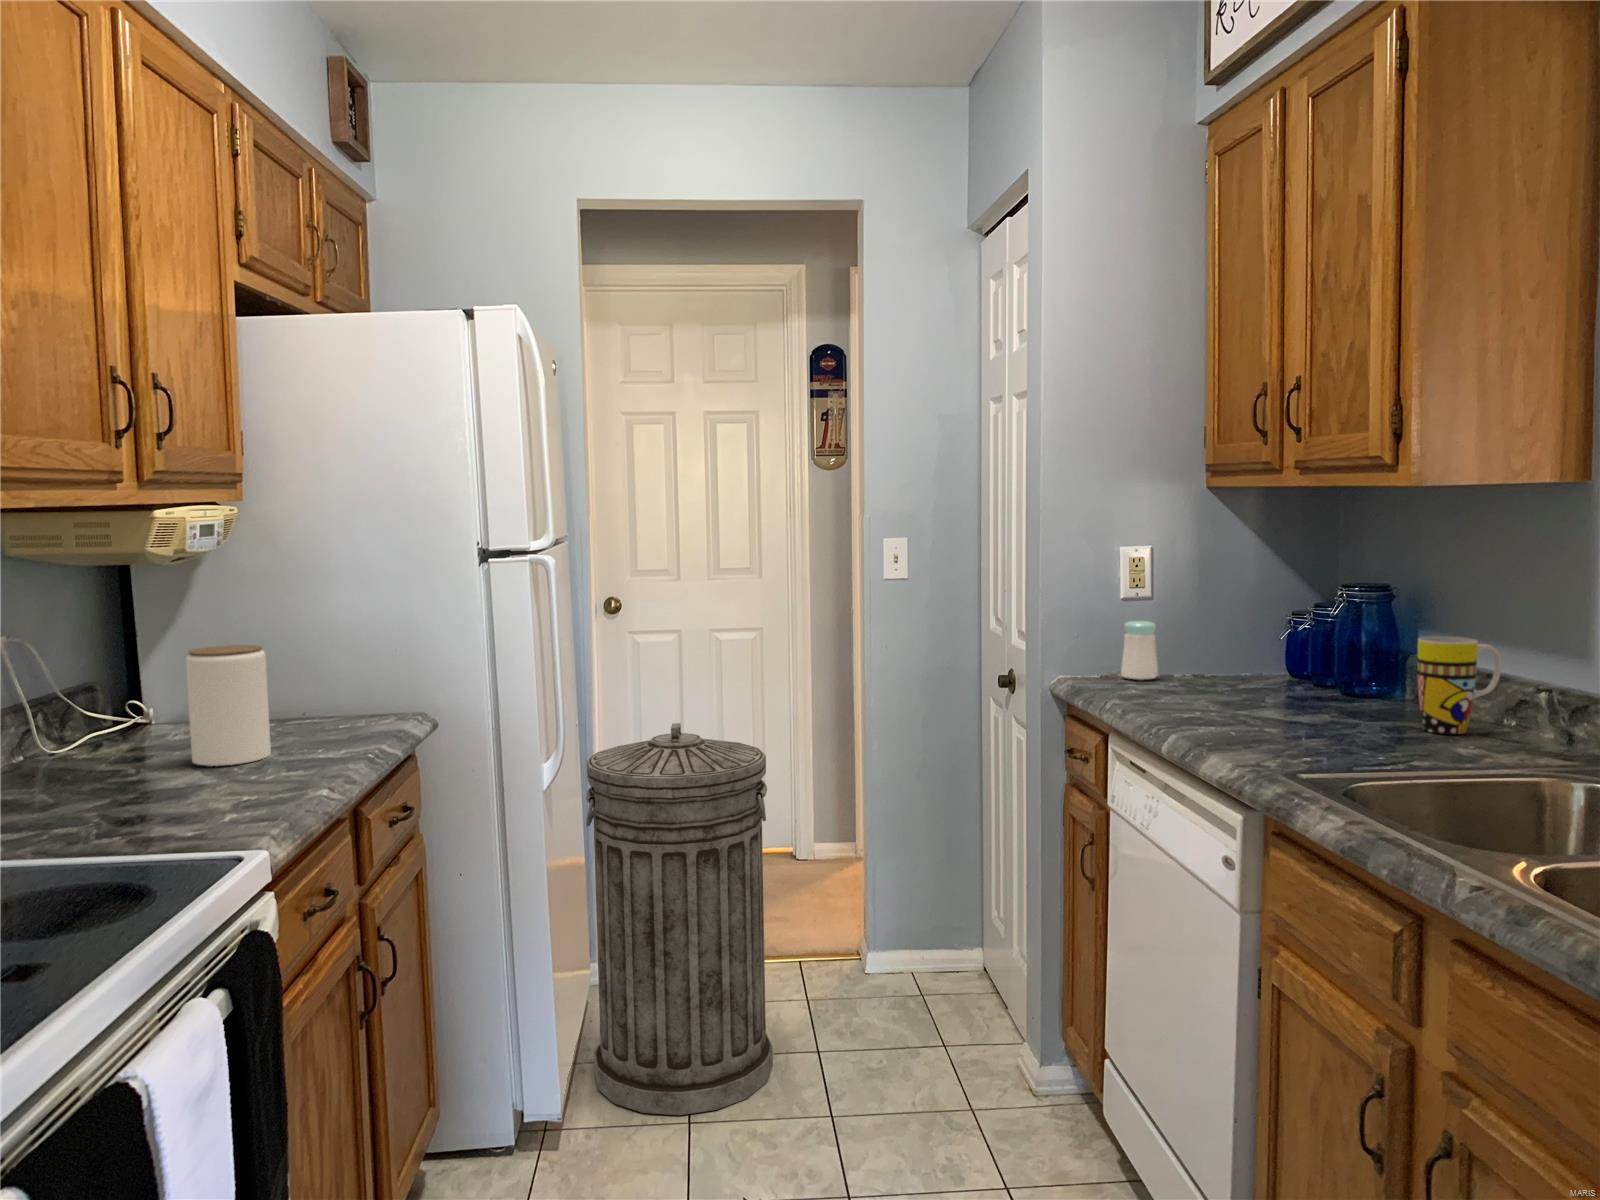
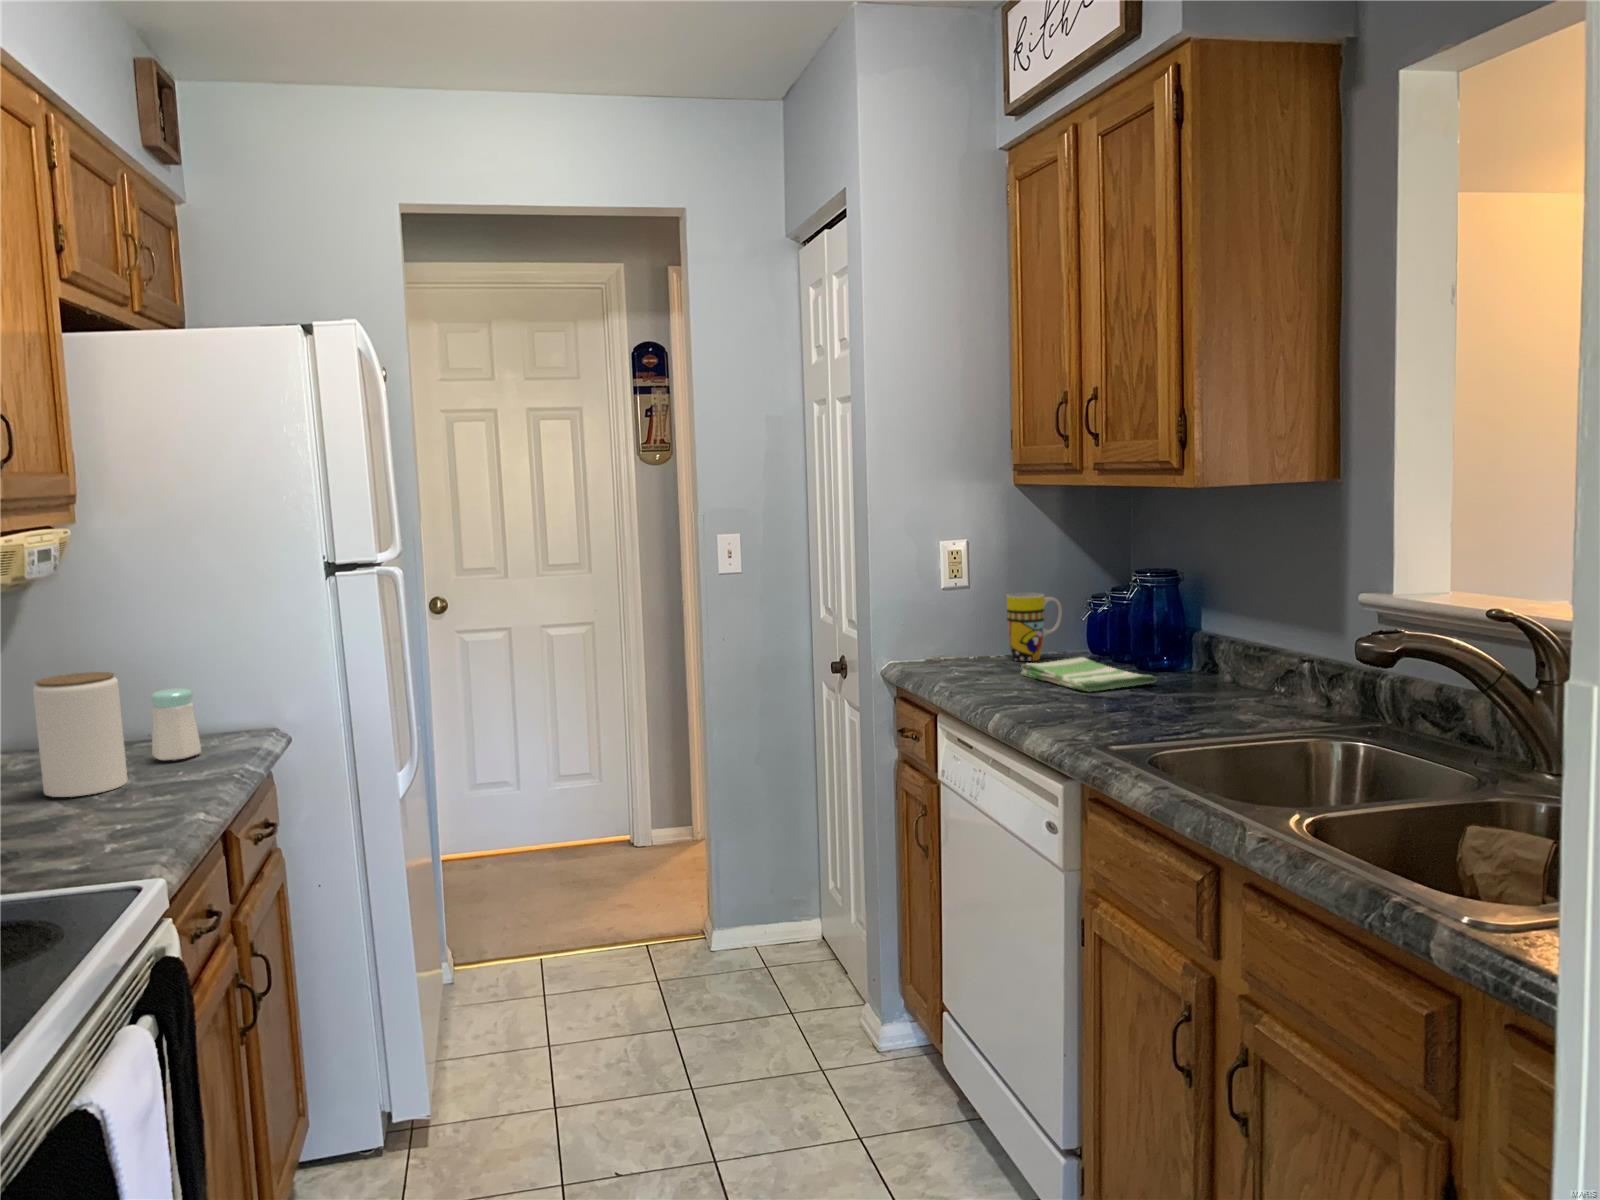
salt shaker: present [1121,621,1158,680] -> present [151,688,201,760]
mug: present [1418,637,1502,734] -> present [1007,593,1062,661]
dish towel: none [1202,678,1362,715] -> present [1021,657,1156,692]
trash can: present [586,723,773,1115] -> none [438,724,632,1104]

